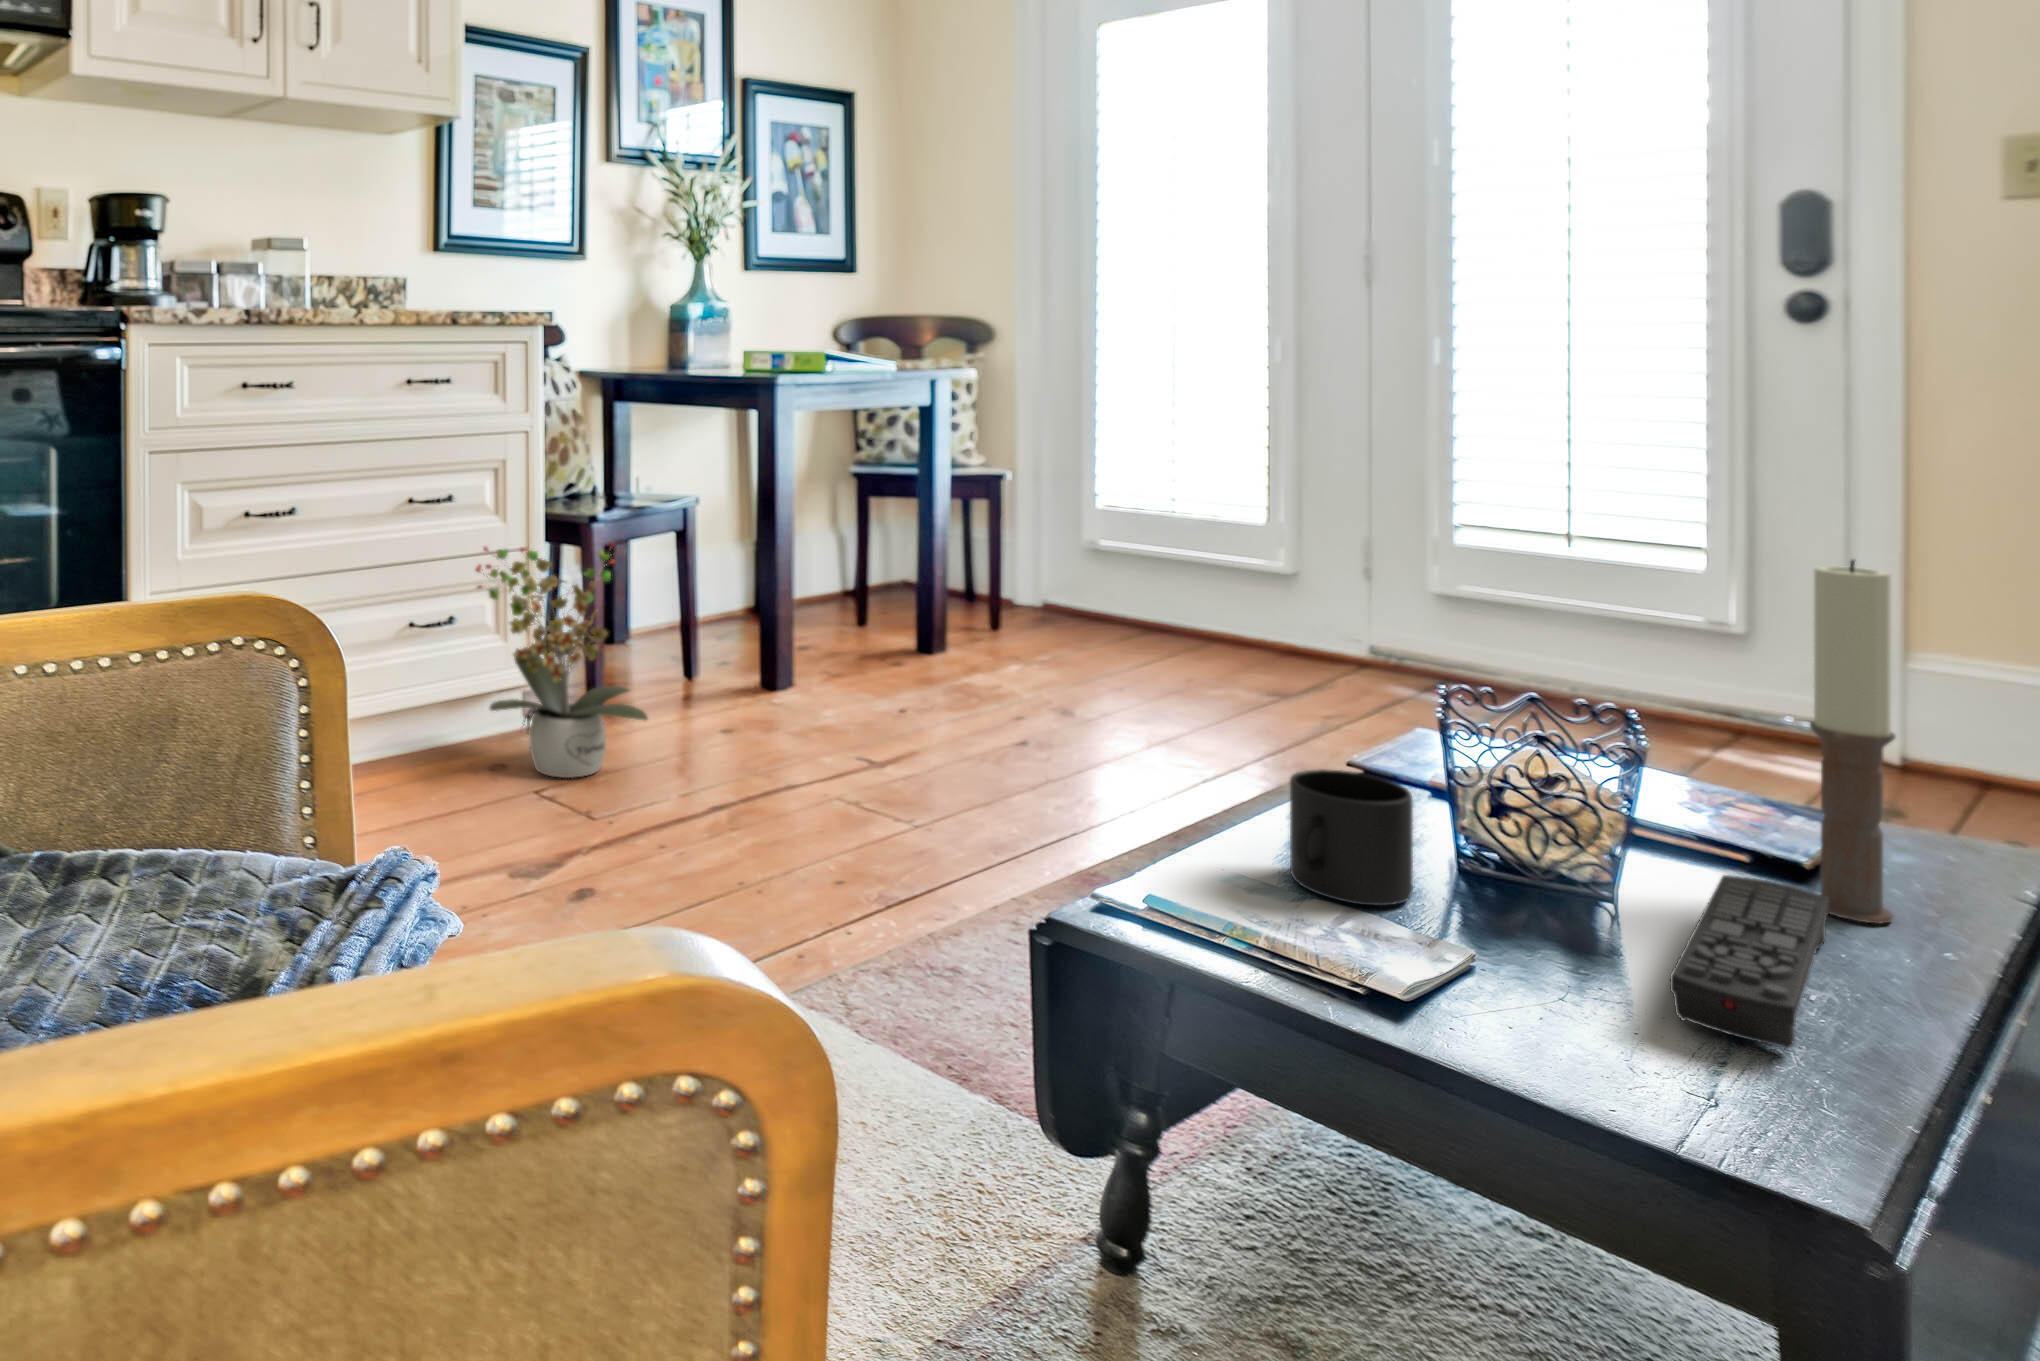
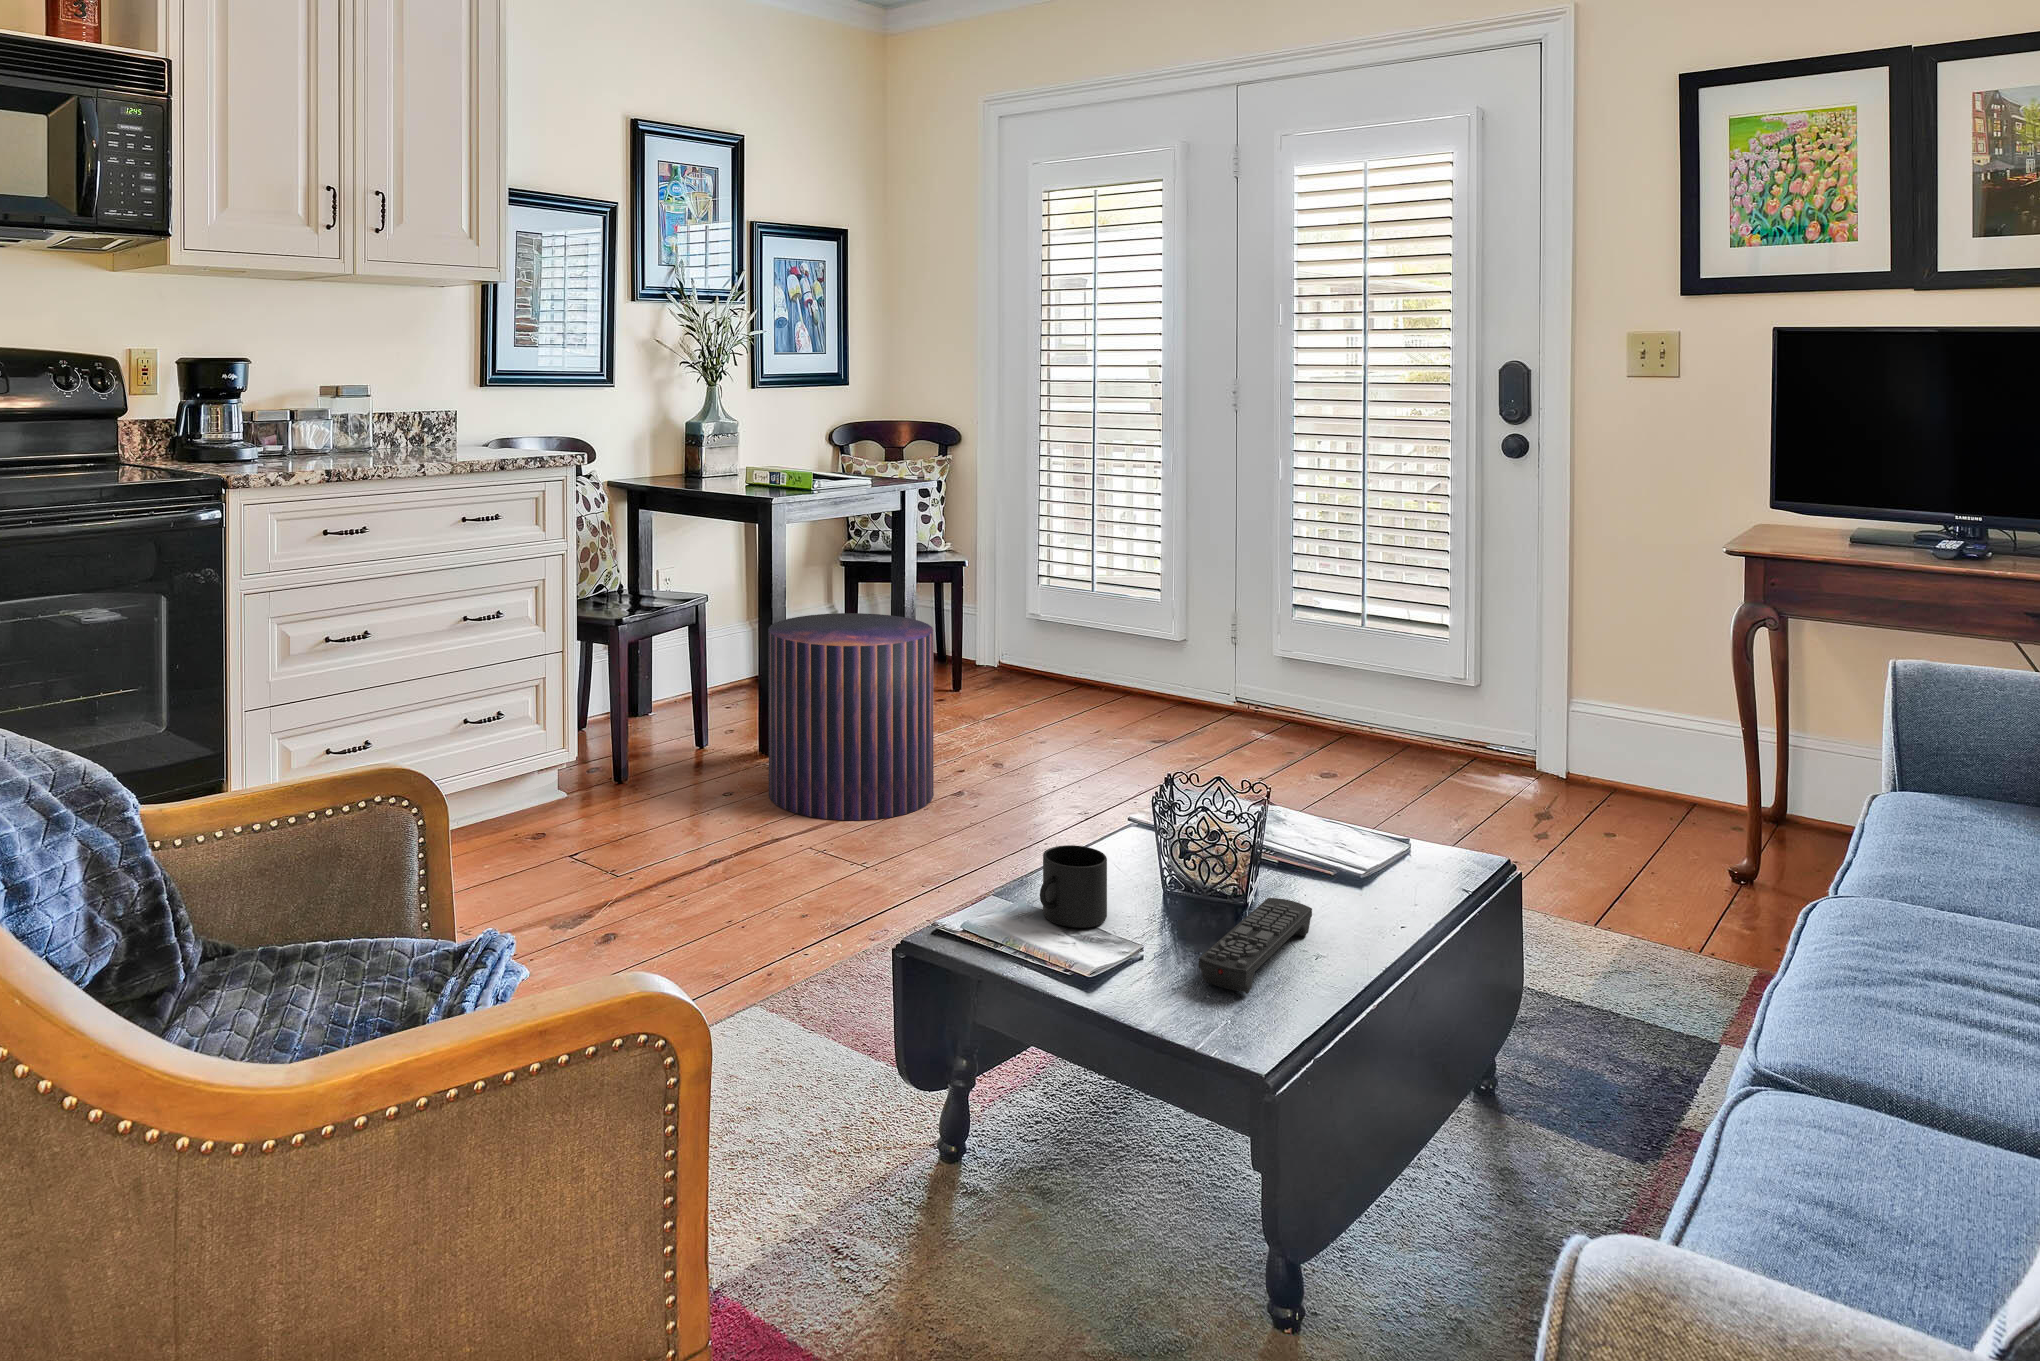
pouf: none [775,513,984,758] -> present [768,613,934,820]
potted plant: present [476,543,648,778] -> none [519,653,662,852]
candle: present [1810,560,1895,923] -> none [1319,715,1354,921]

